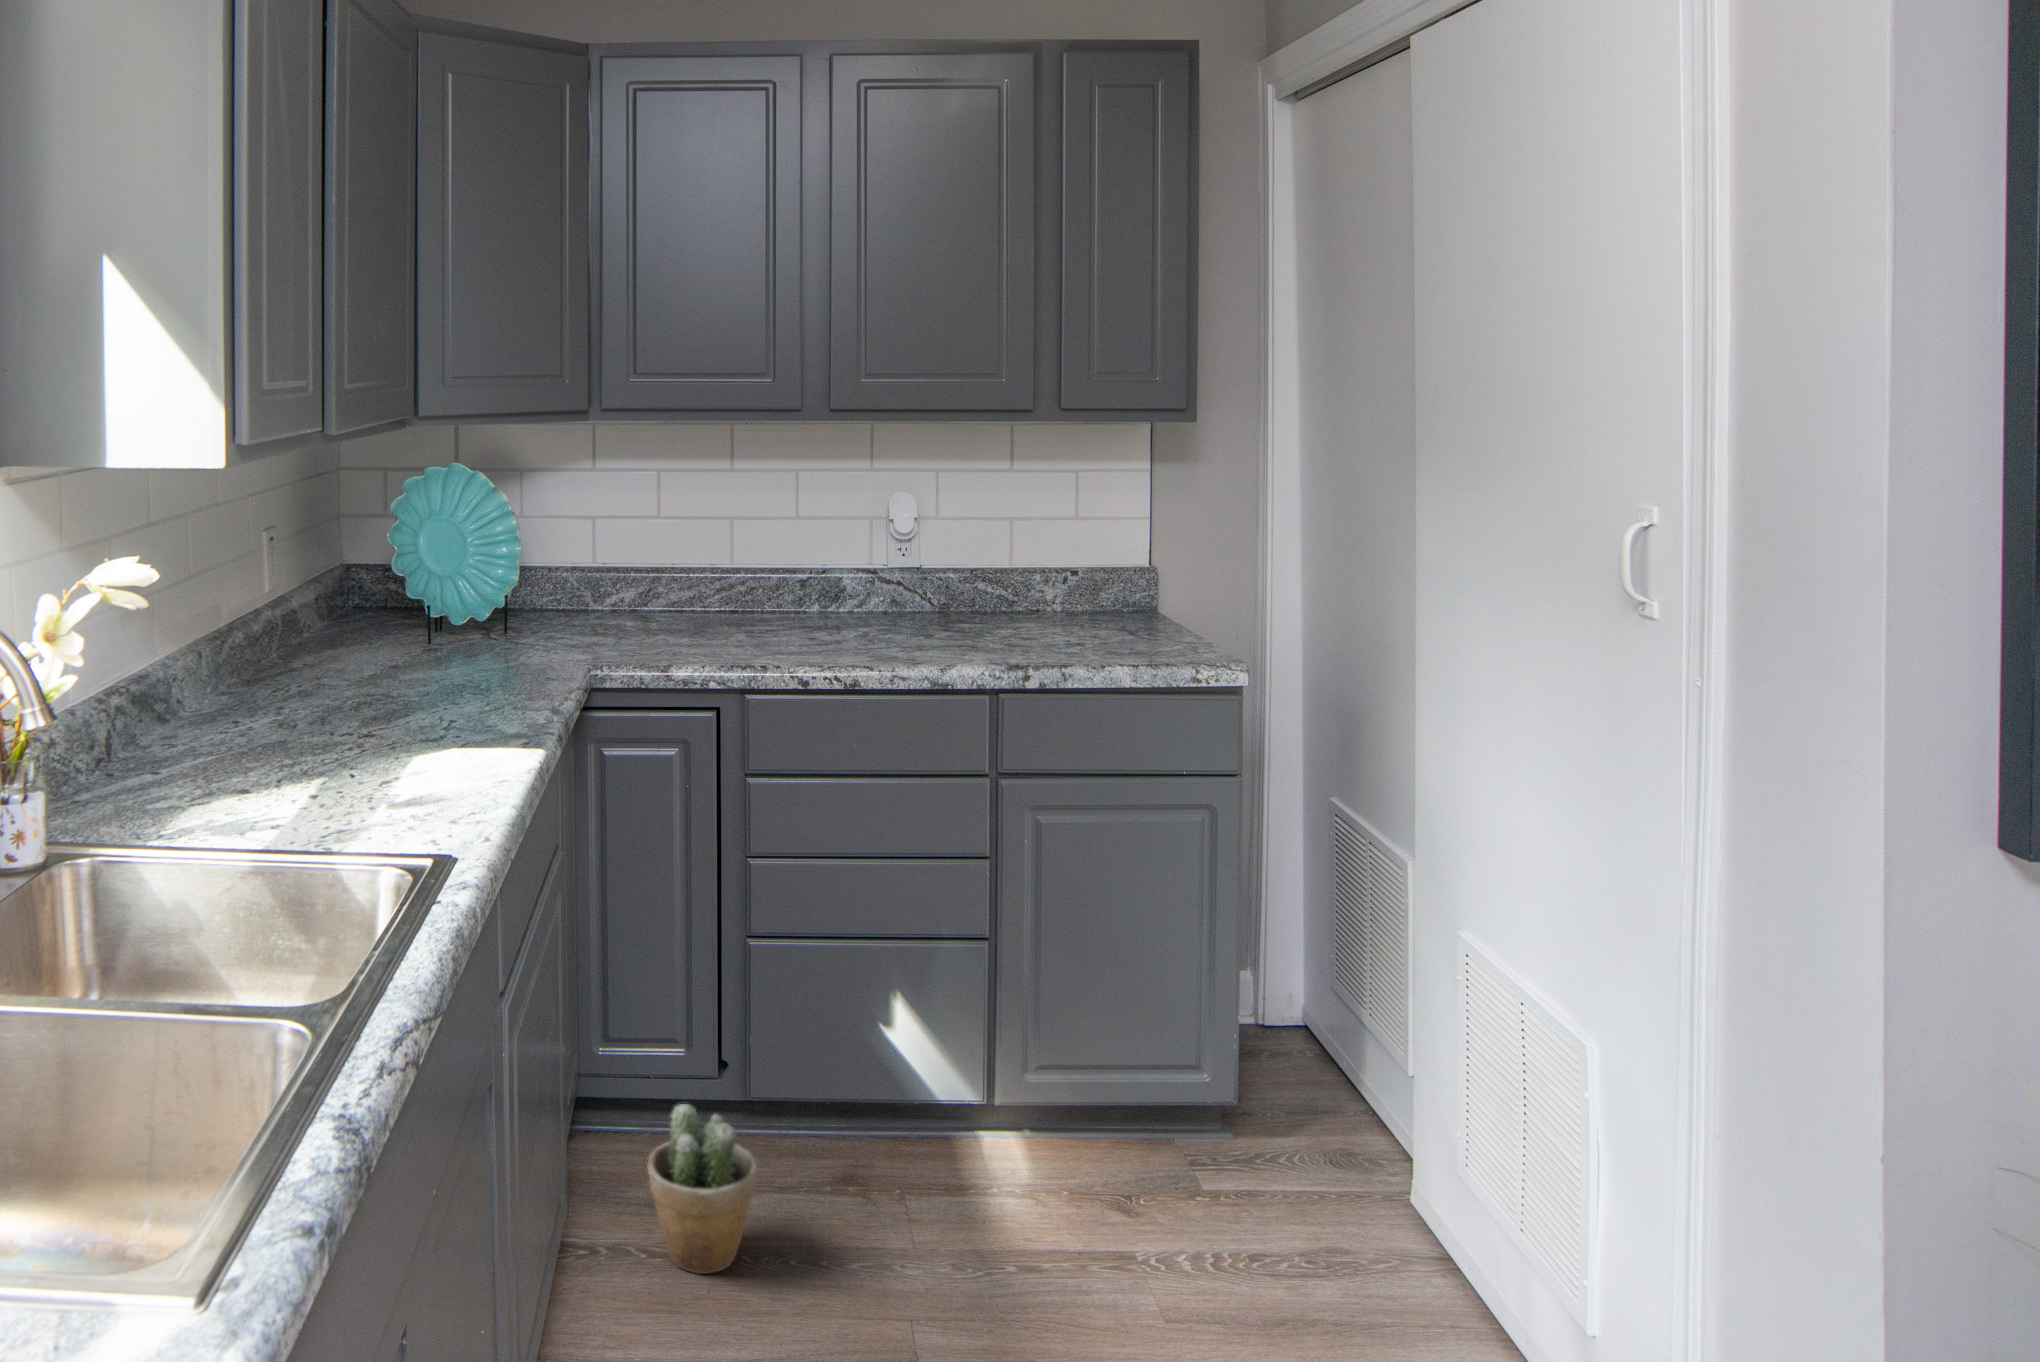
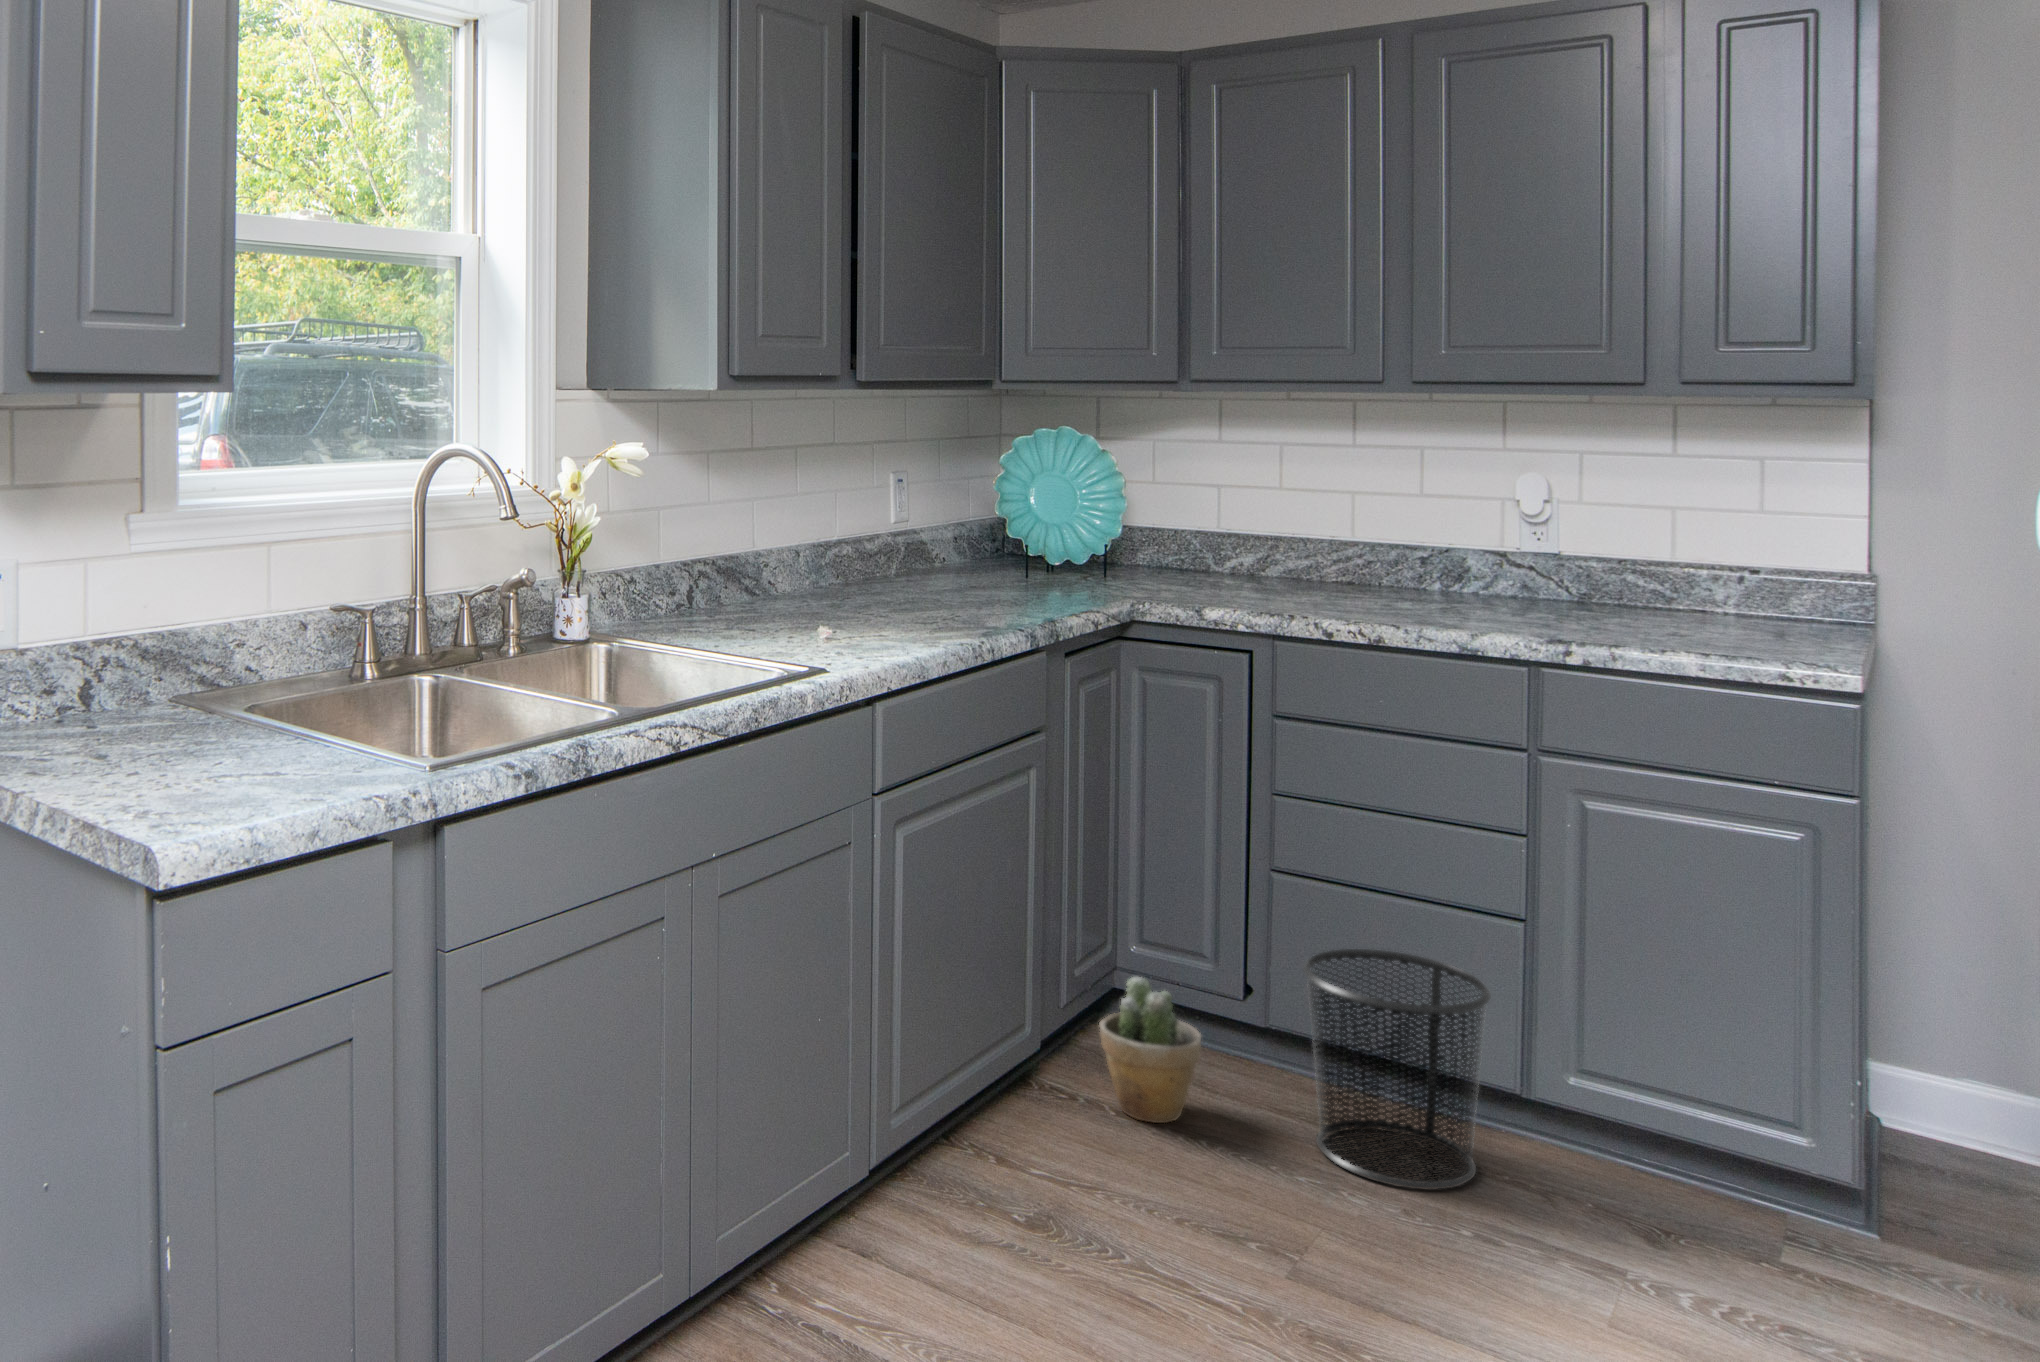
waste bin: none [847,1005,1026,1269] -> present [1303,949,1491,1190]

